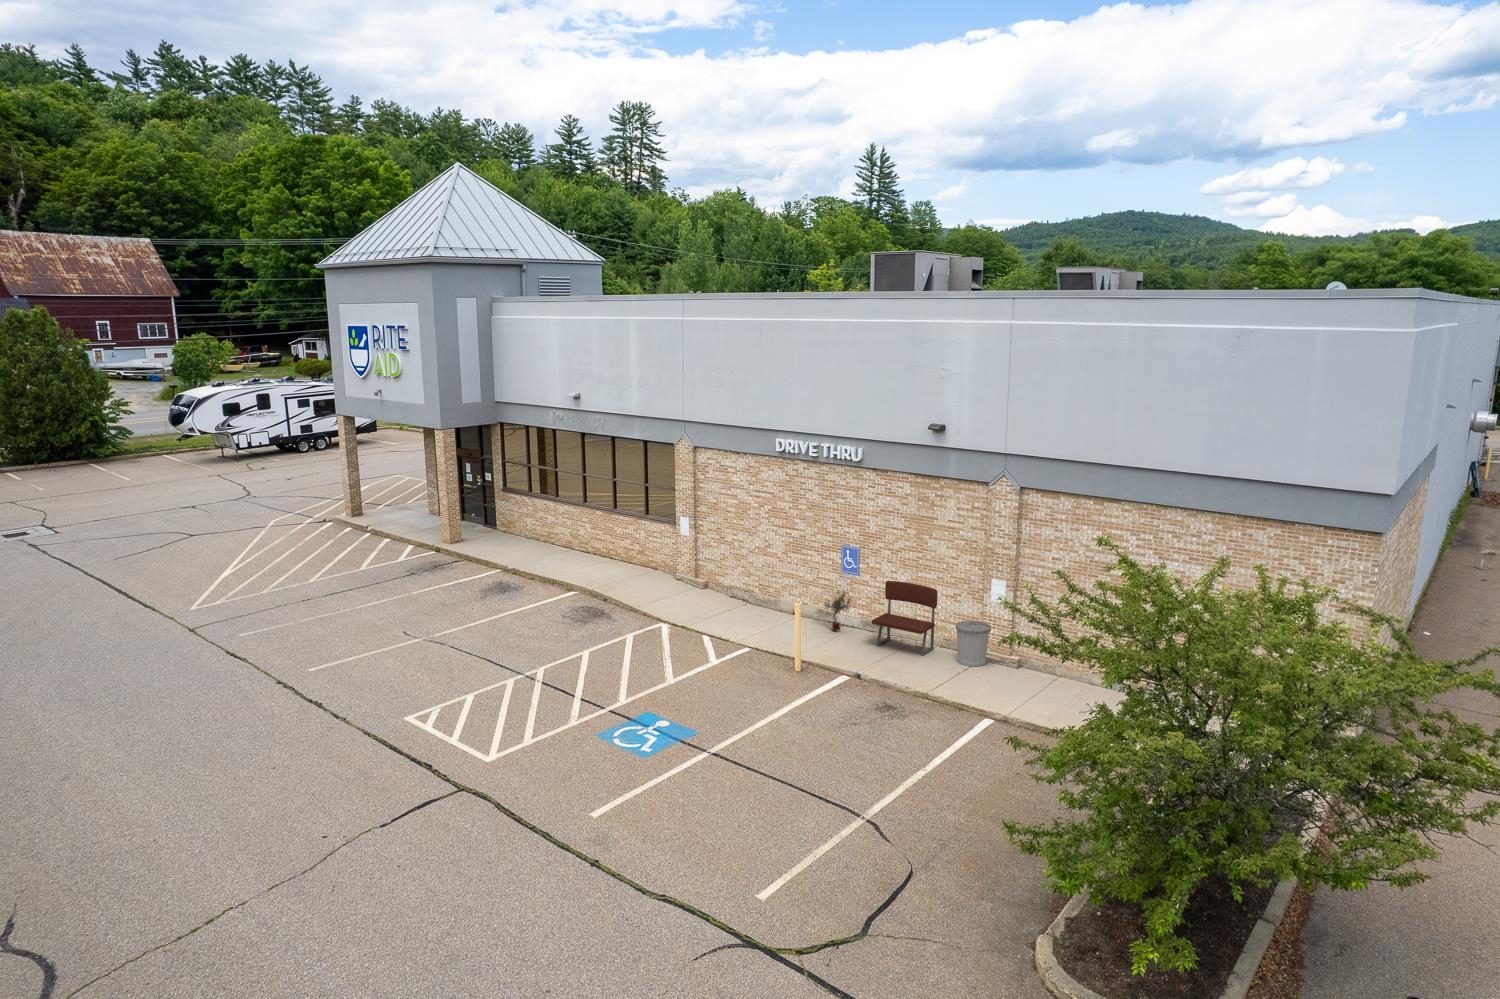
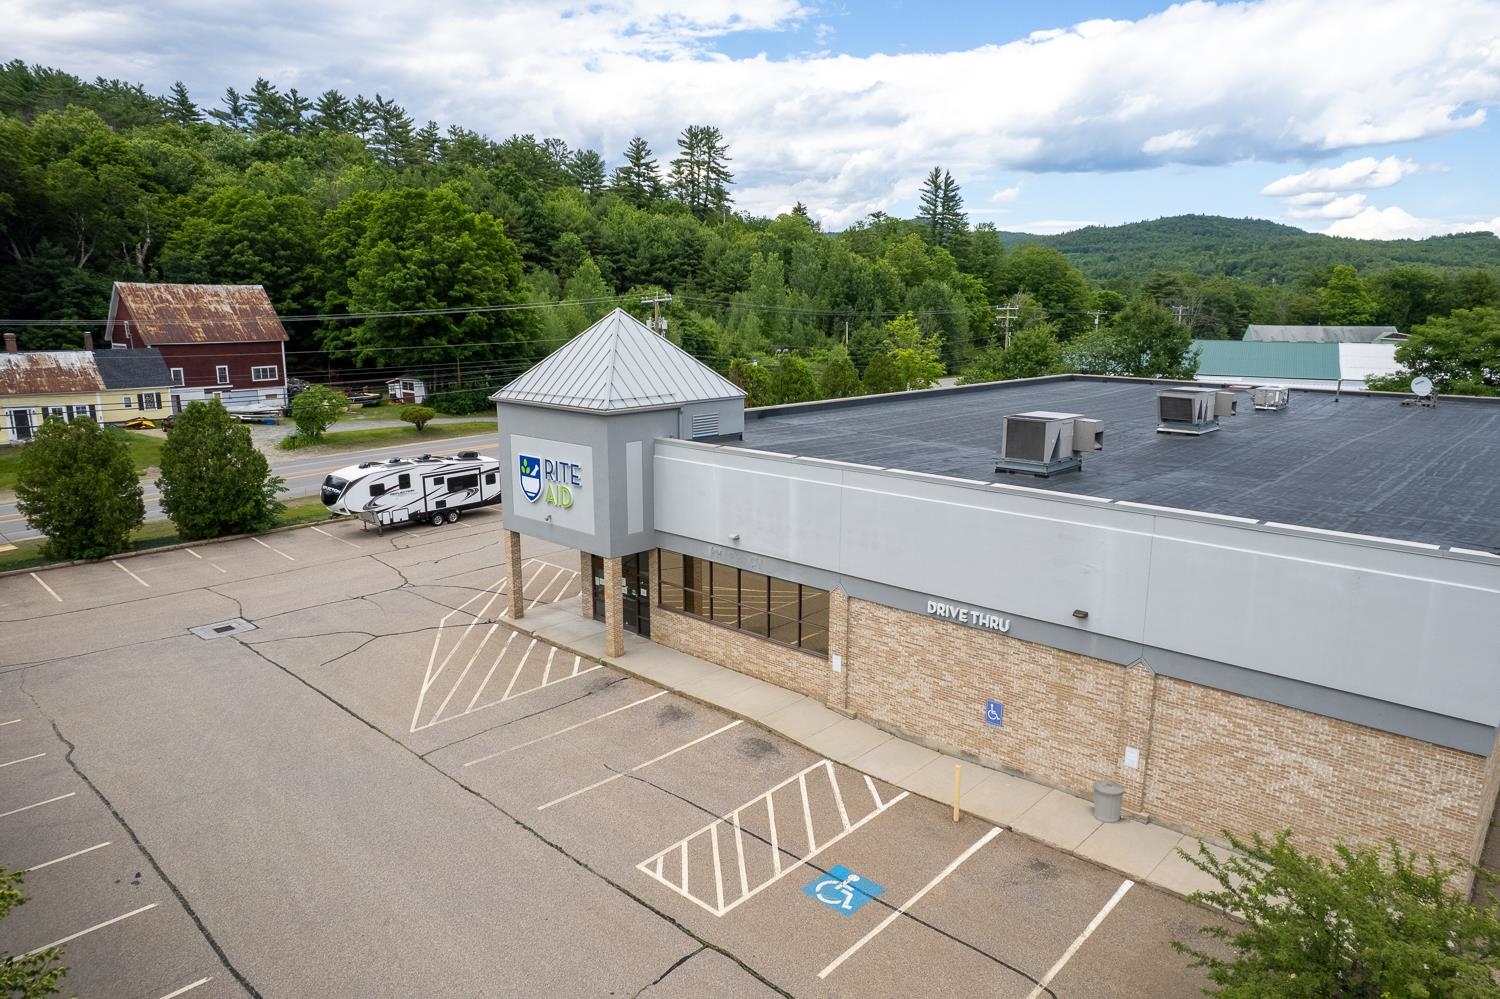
bench: present [872,581,938,655] -> none [1017,738,1076,808]
potted tree: present [824,590,851,632] -> none [969,740,997,777]

